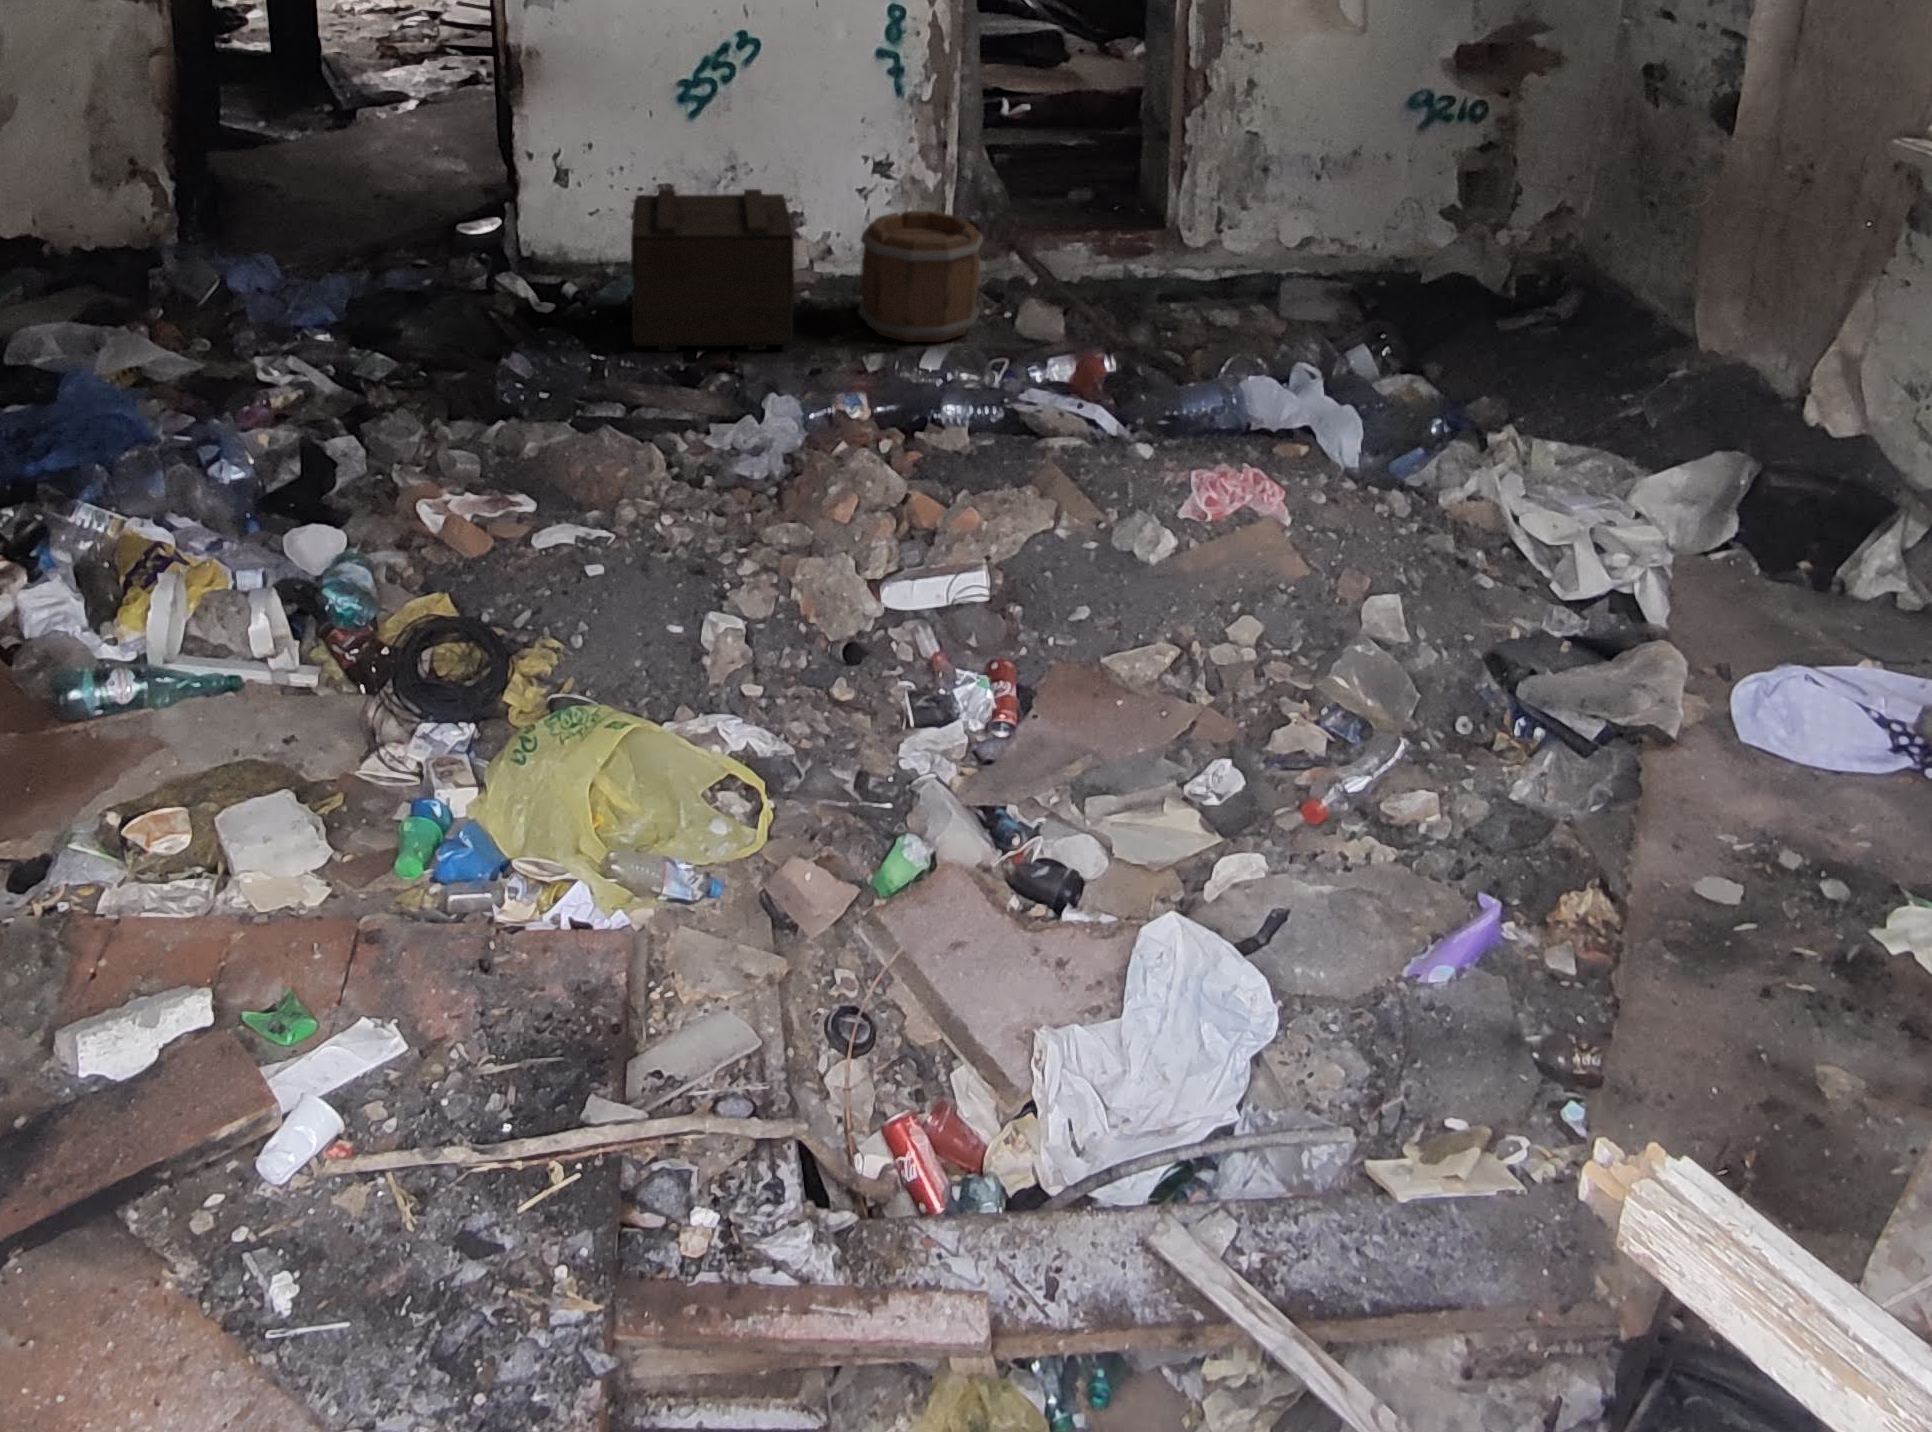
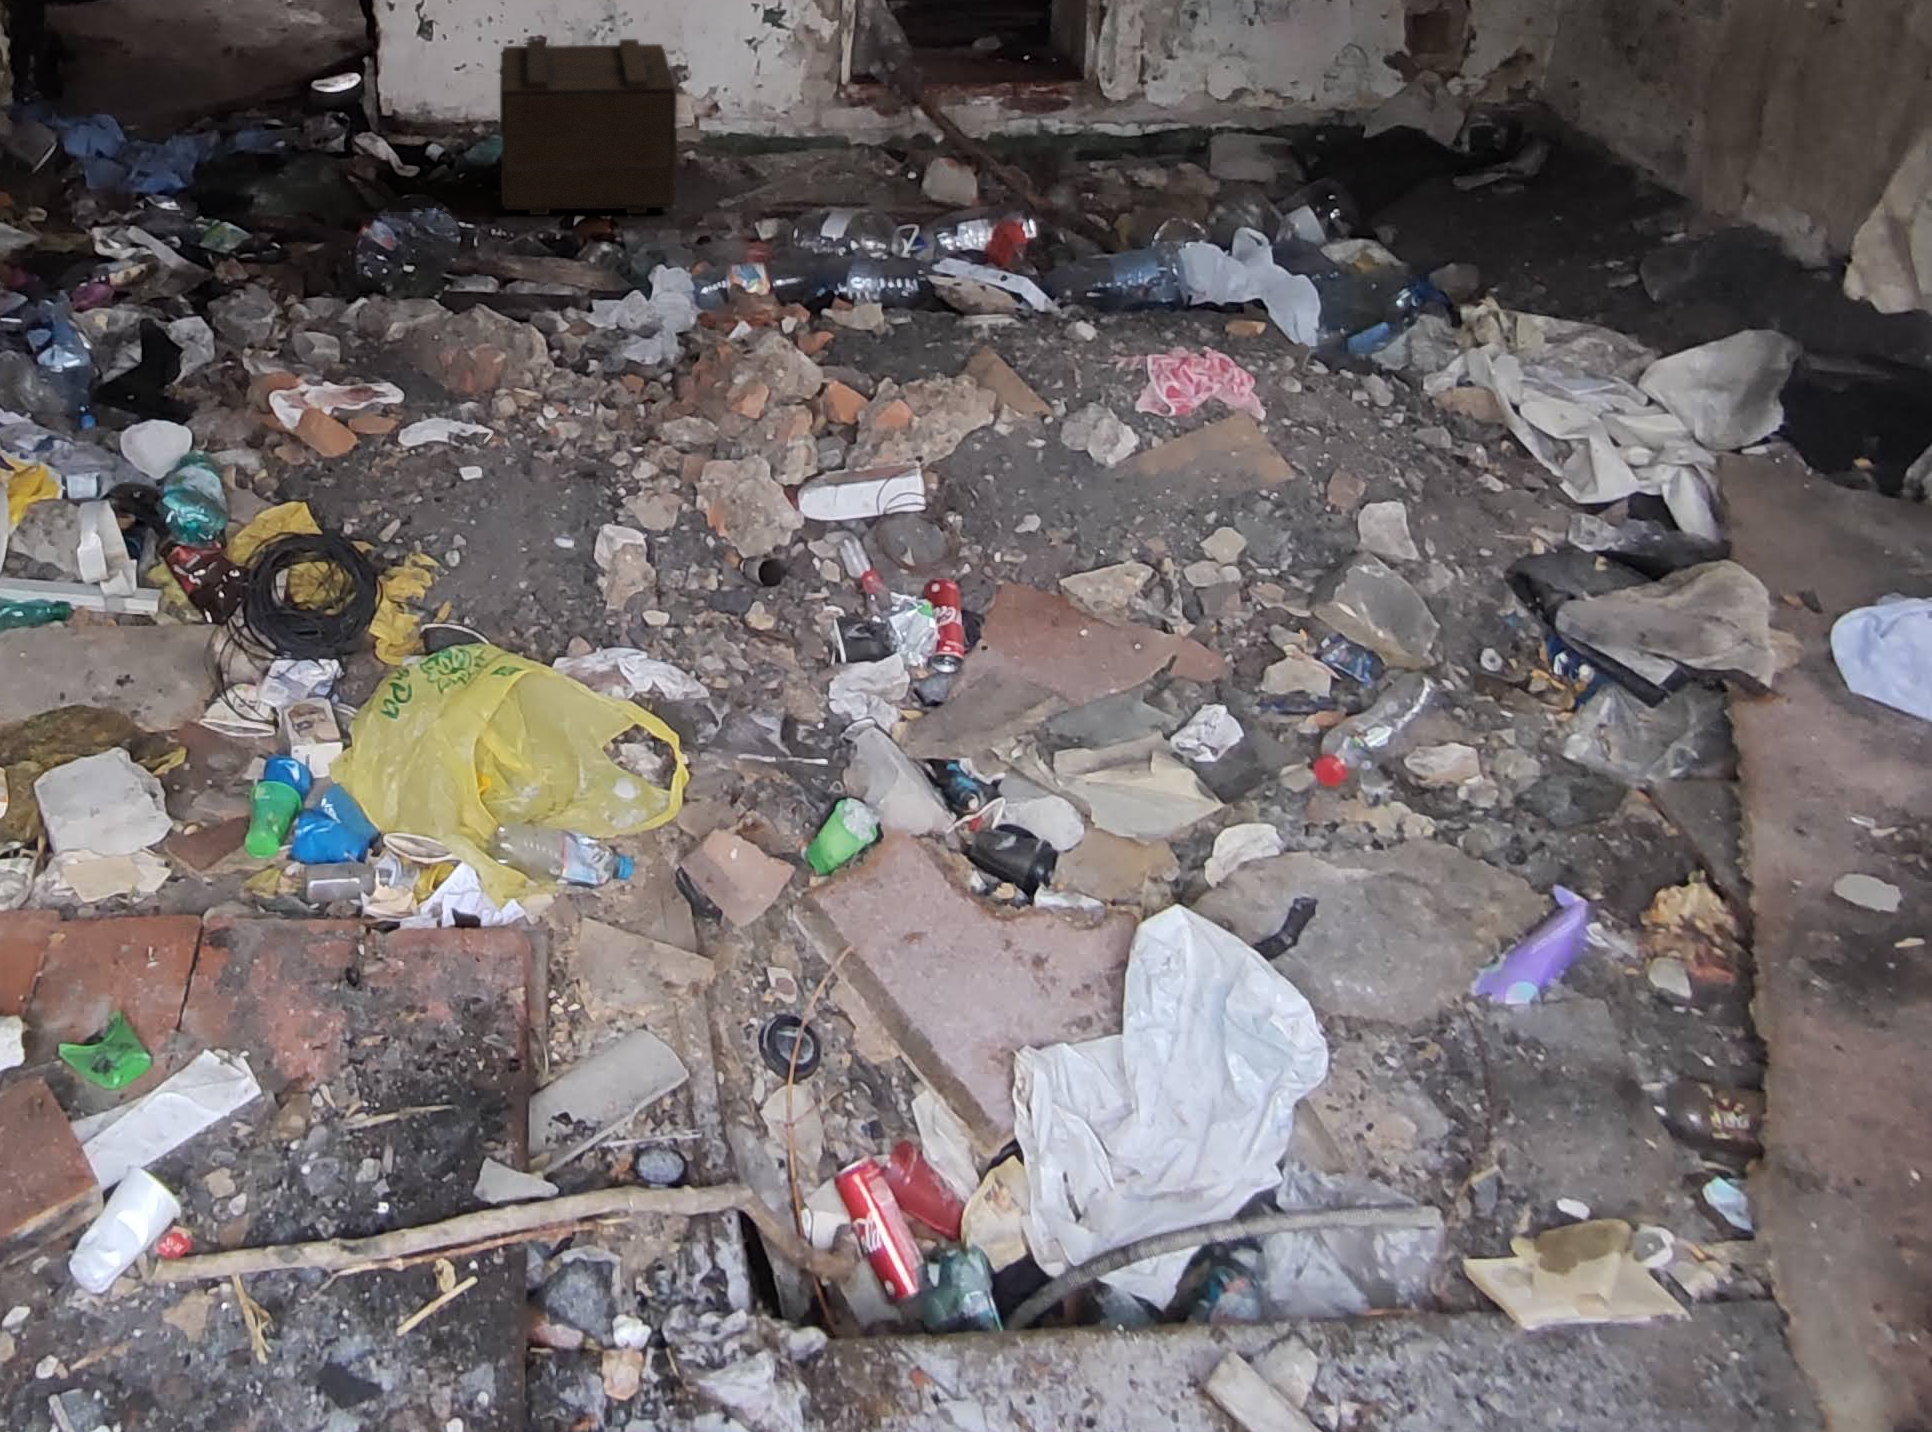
bucket: present [858,211,983,342] -> none [744,61,880,204]

